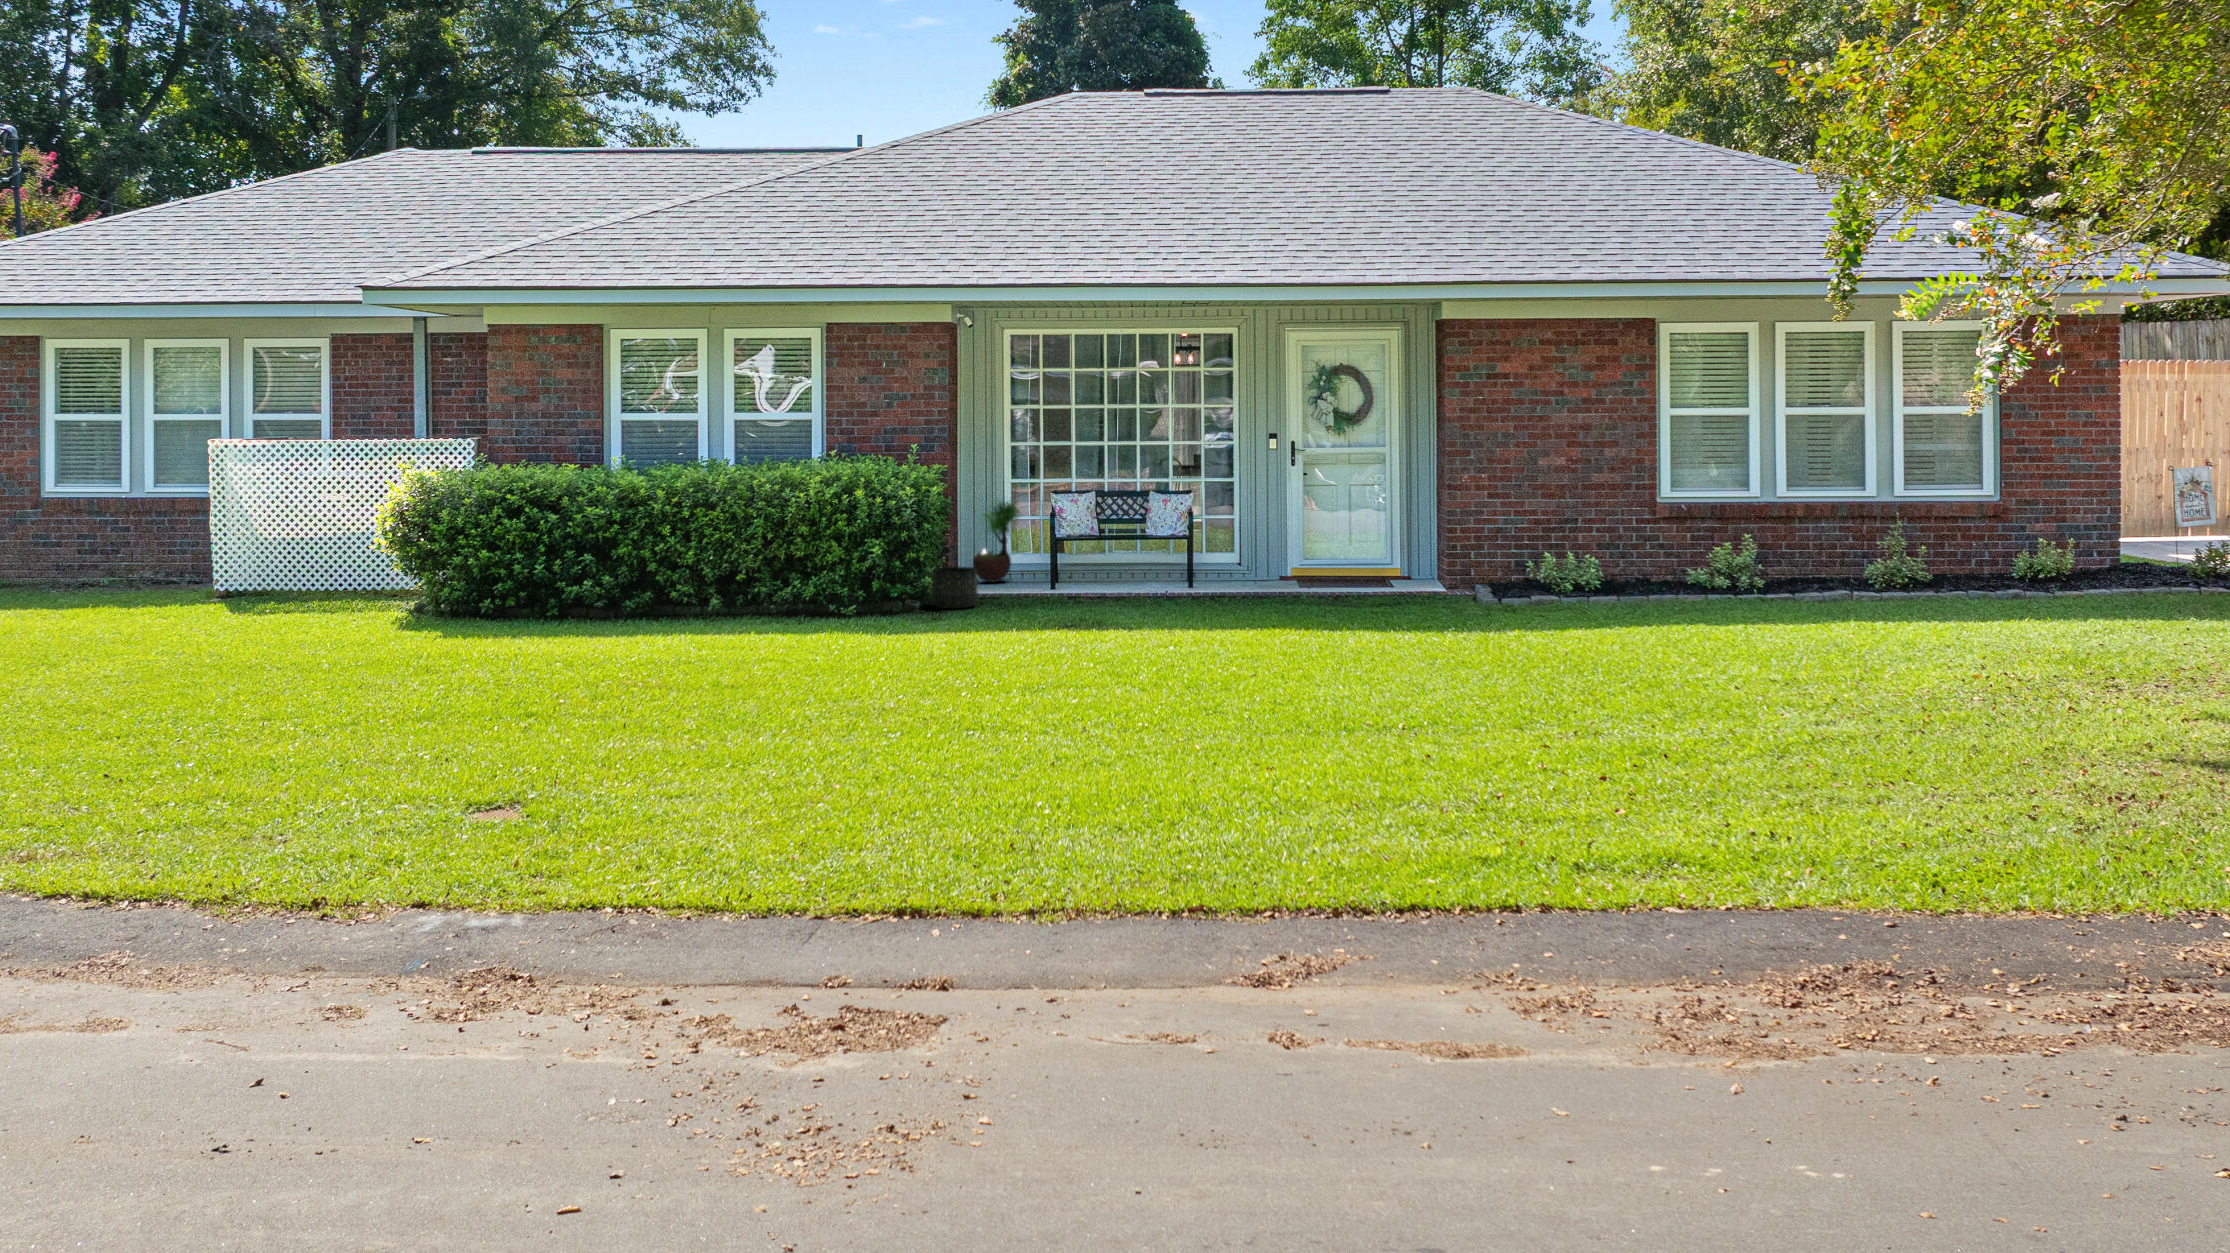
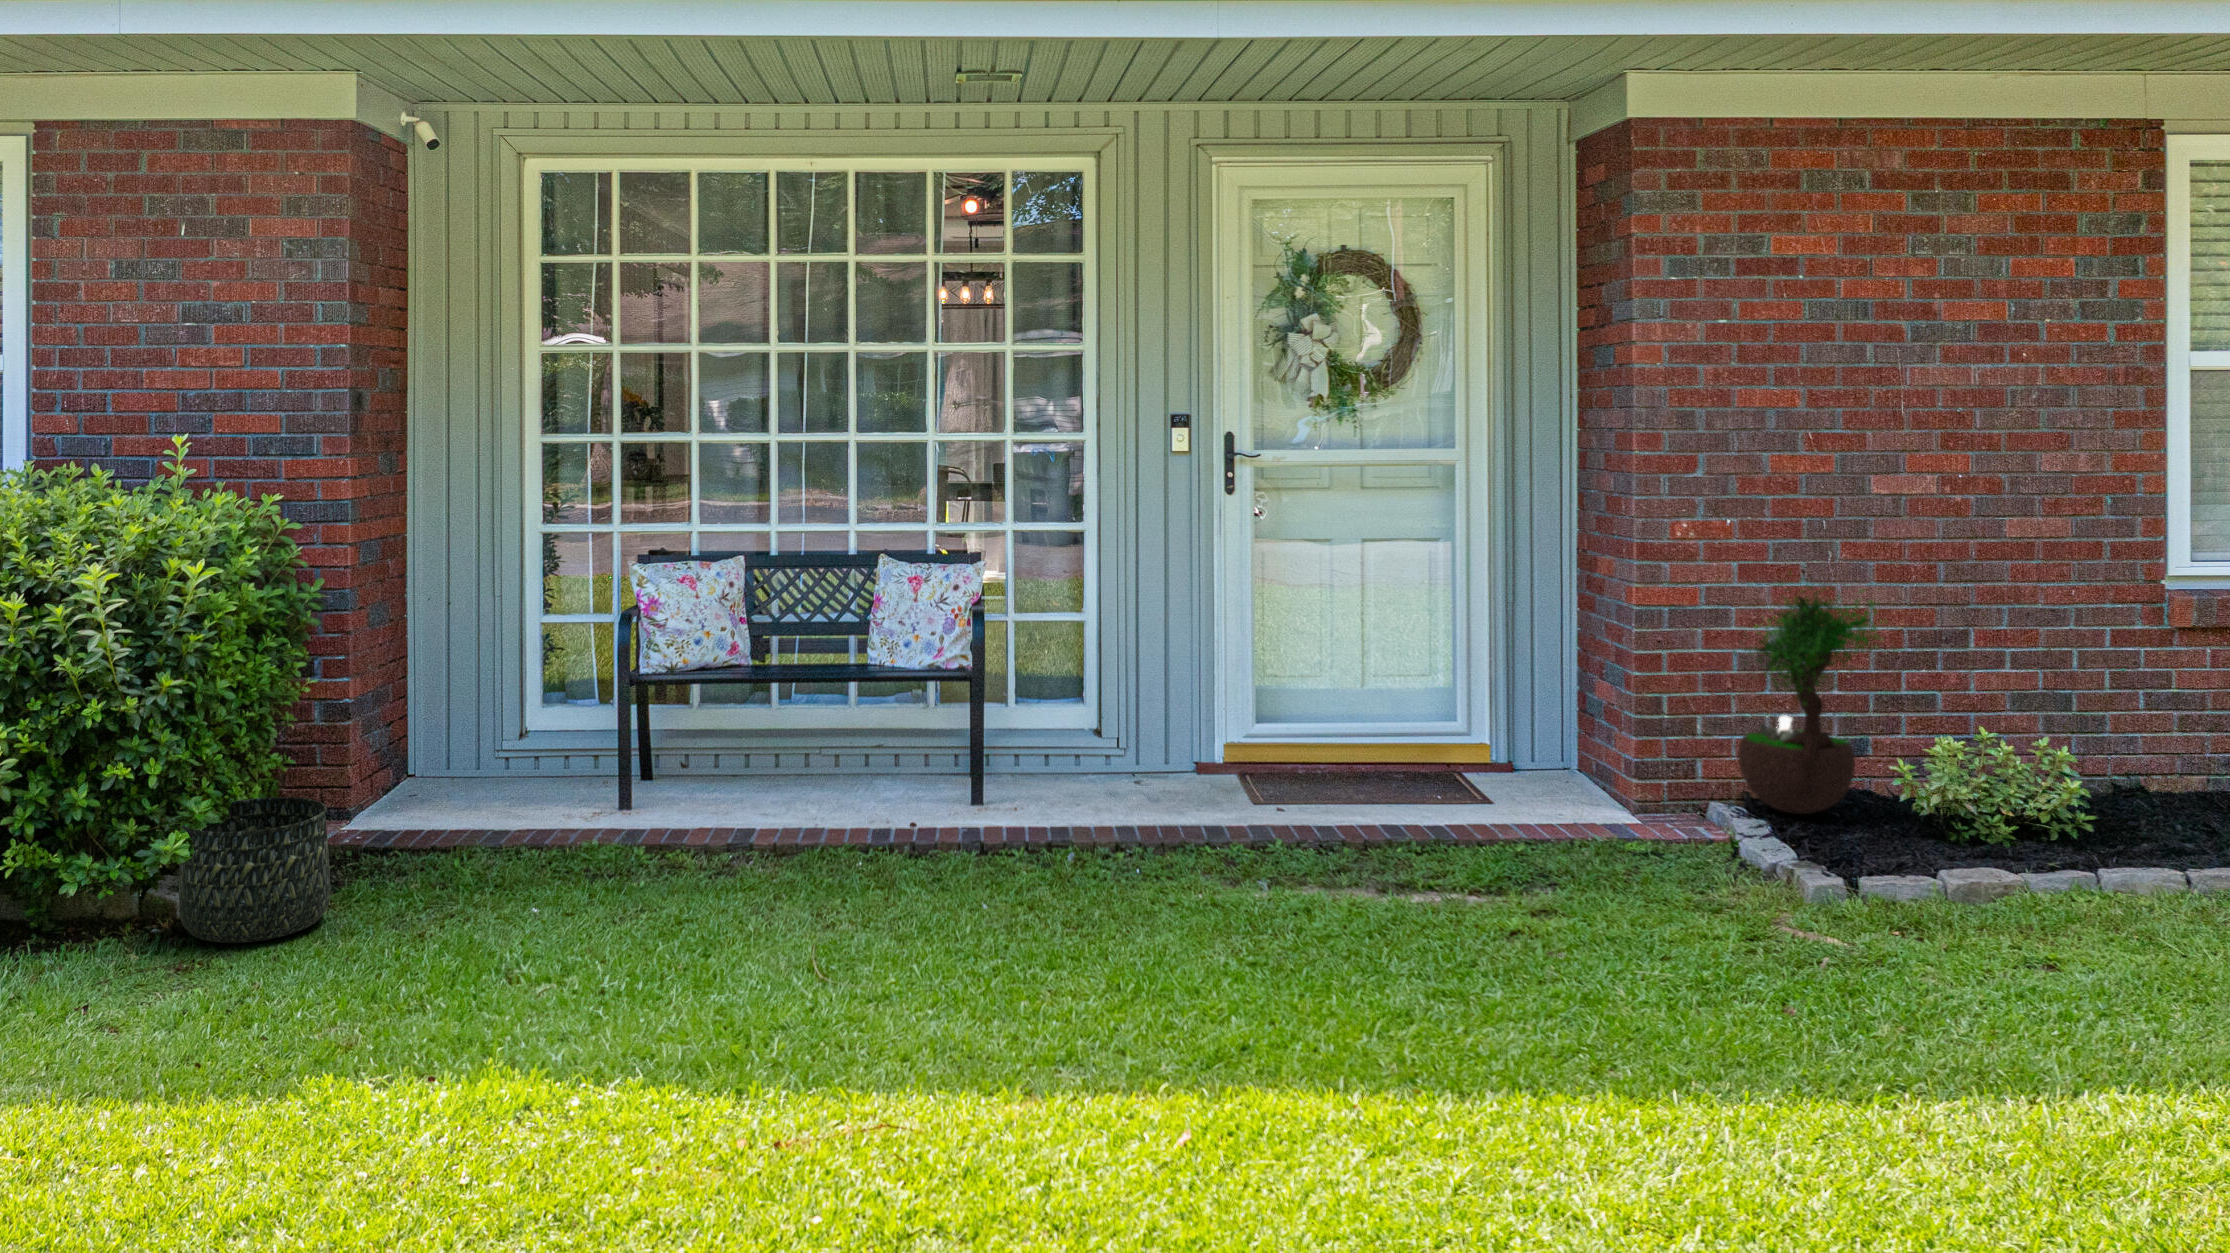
potted tree: present [973,499,1020,582] -> present [1734,575,1887,814]

